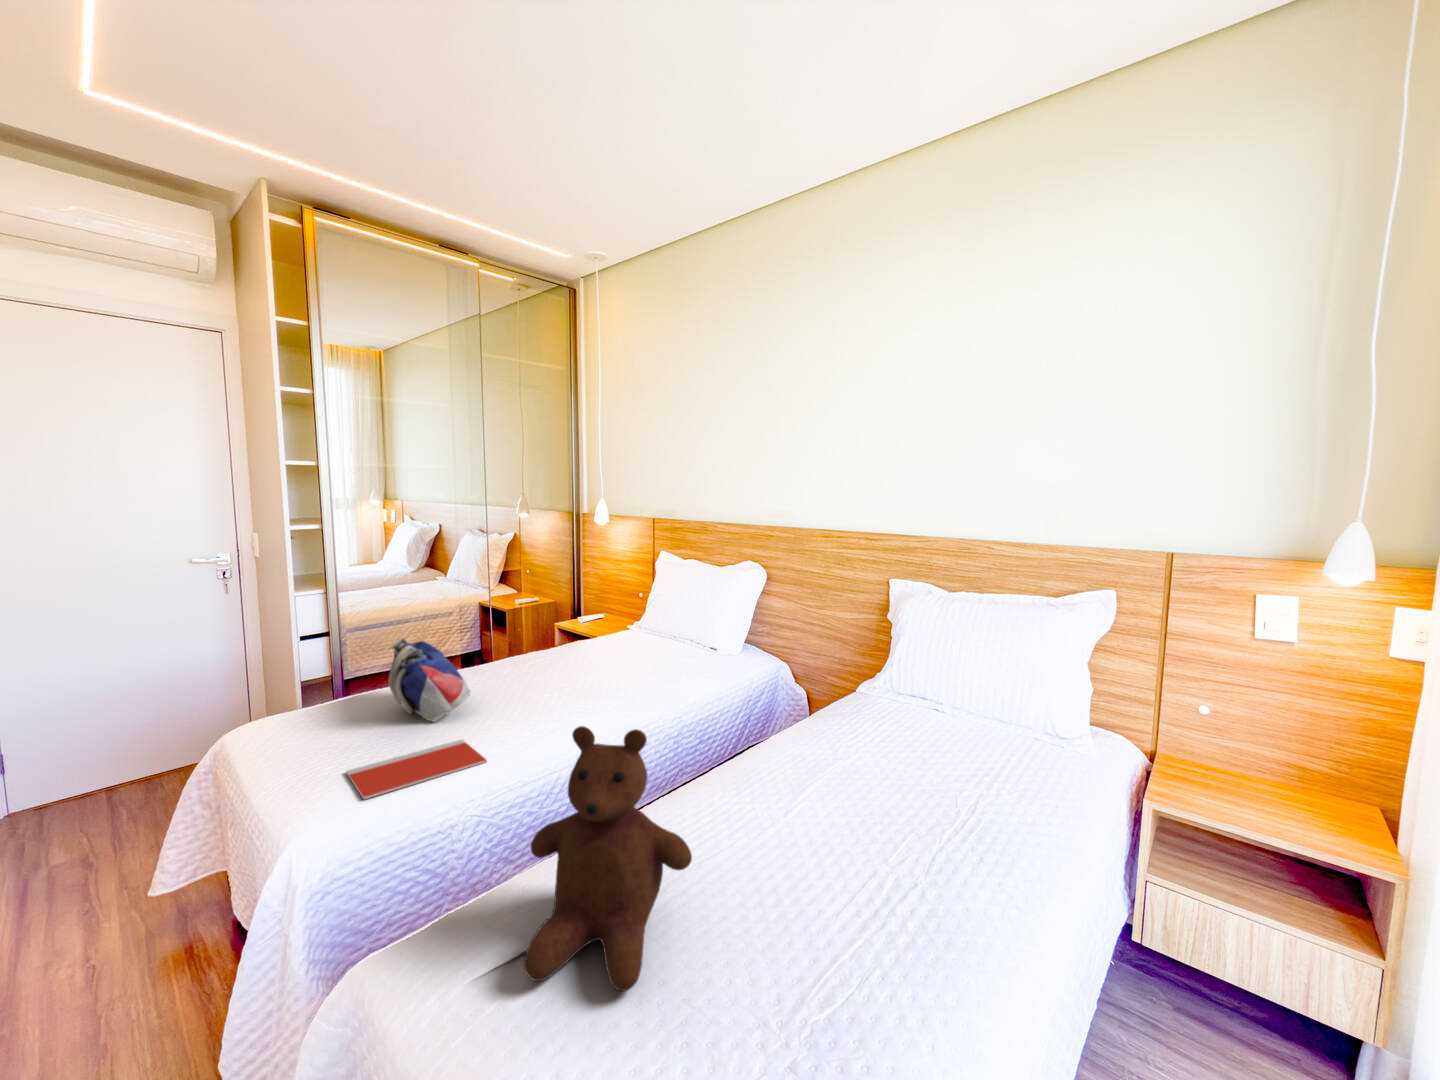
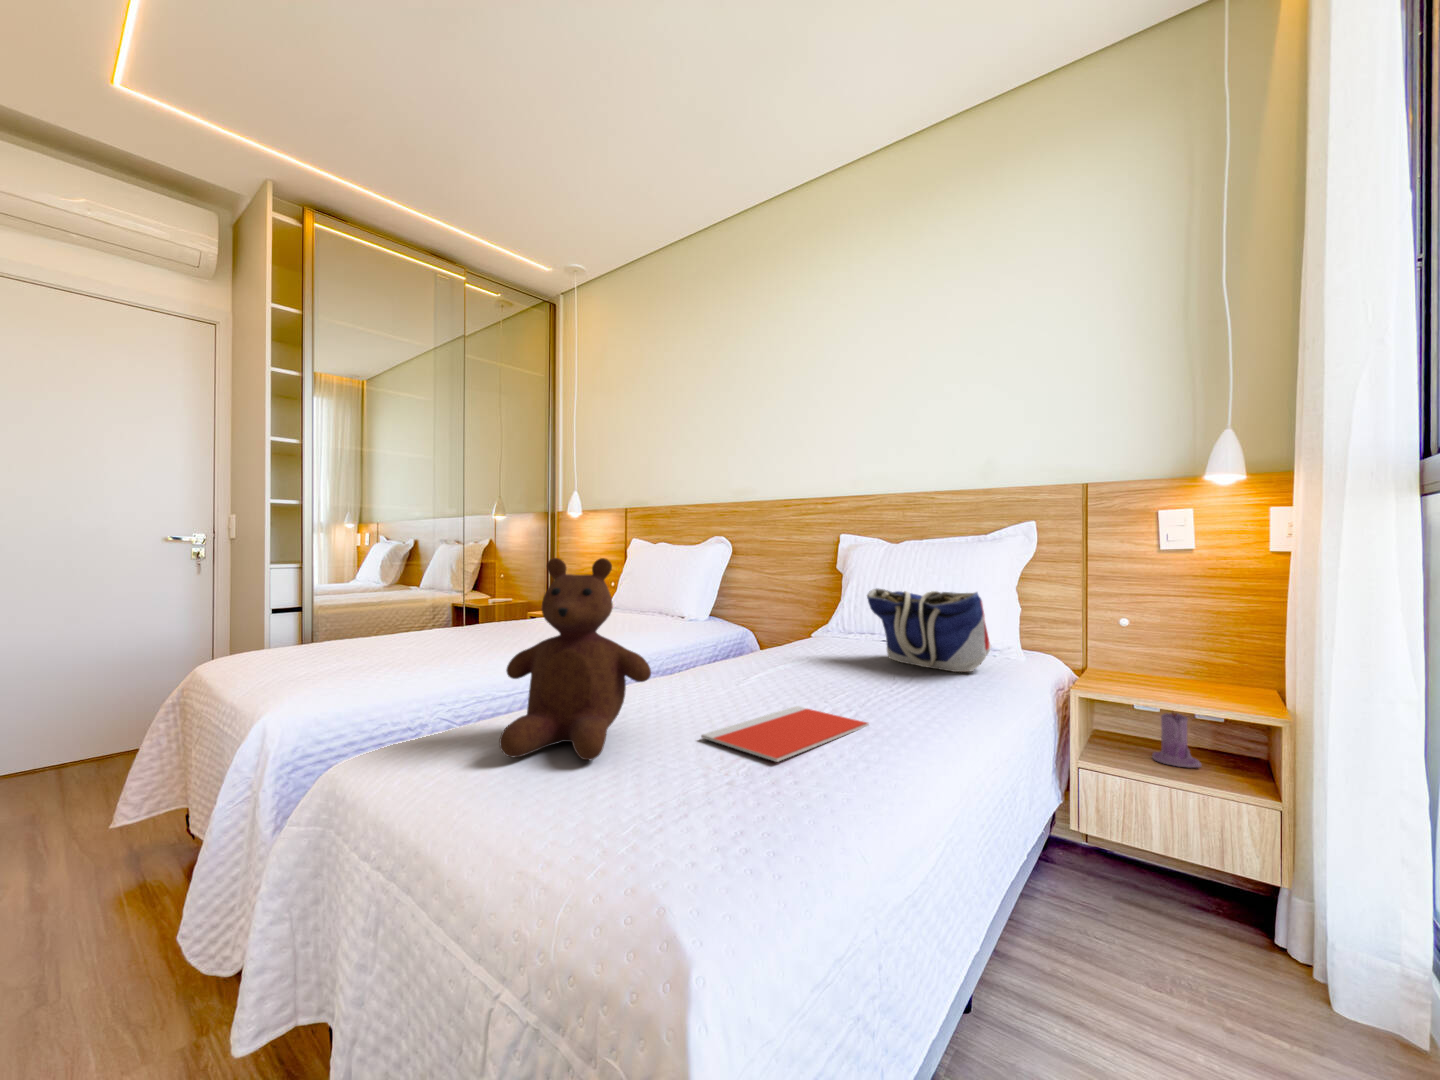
tote bag: present [389,638,470,722] -> present [867,589,991,672]
notebook: present [346,739,487,799] -> present [701,706,869,762]
candle: none [1239,826,1299,898] -> present [1152,711,1201,768]

